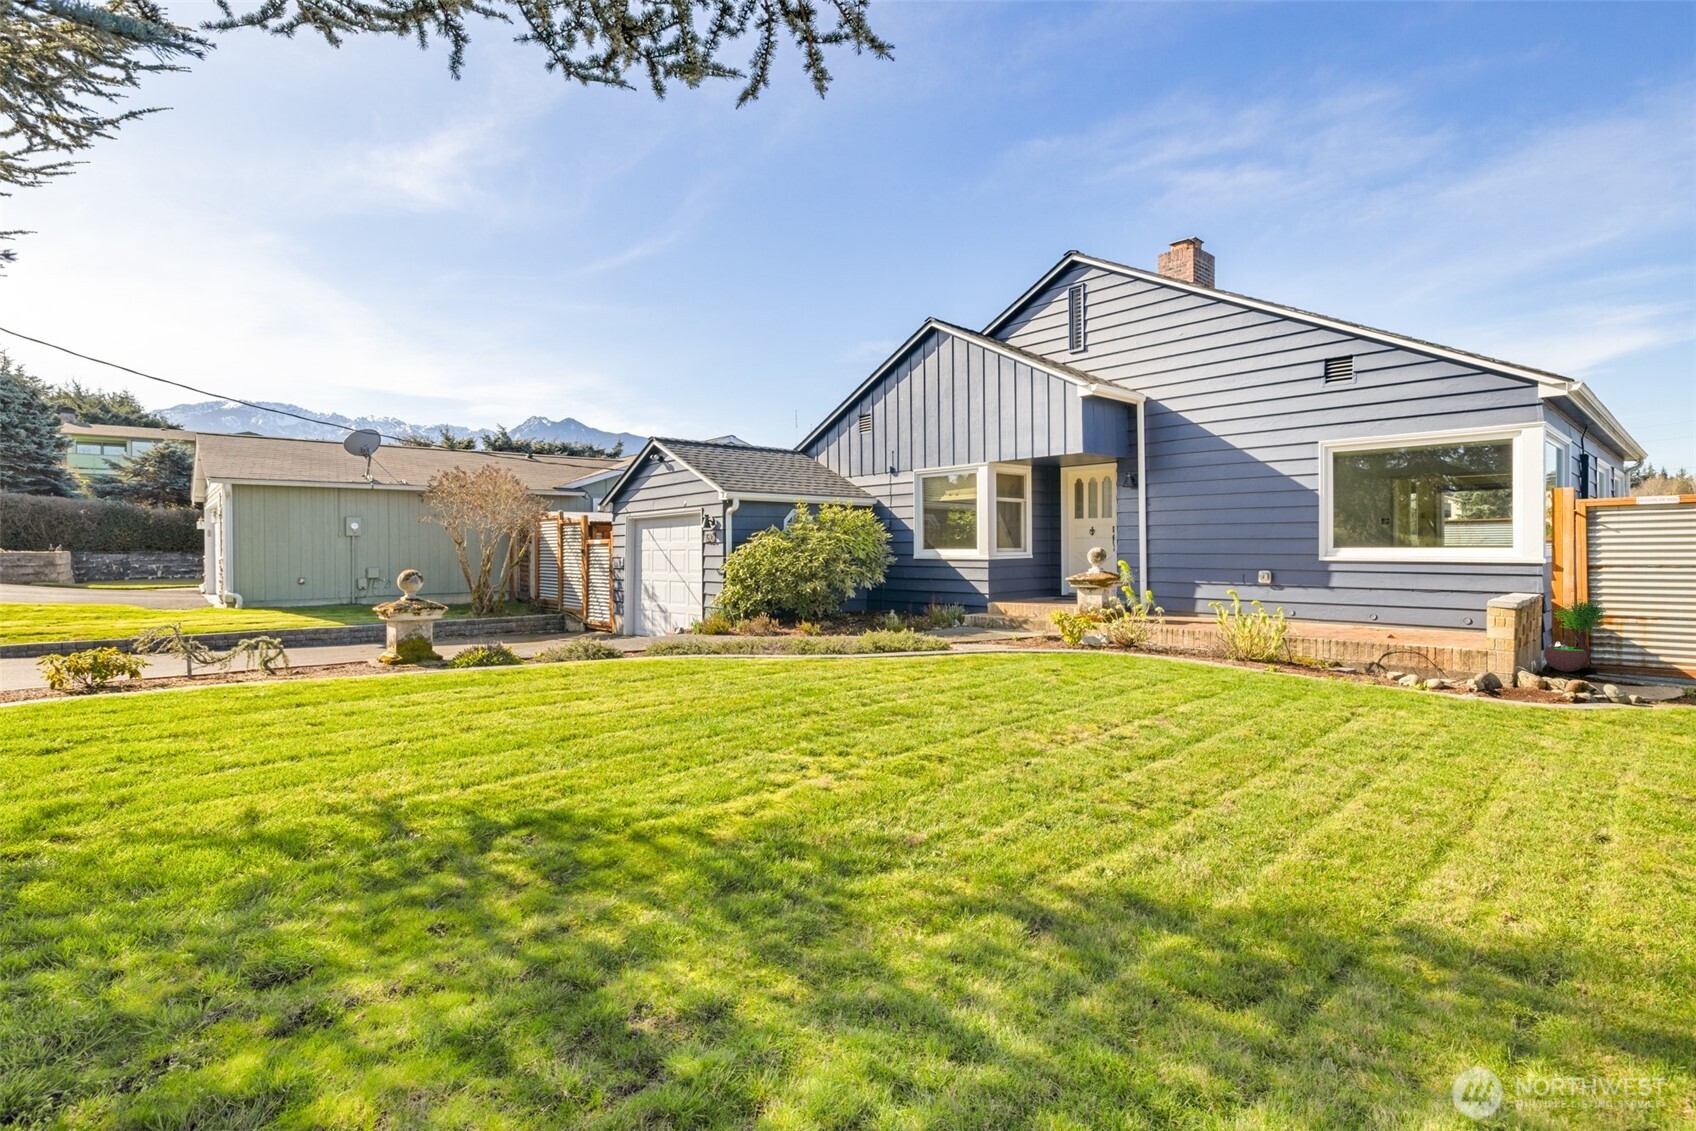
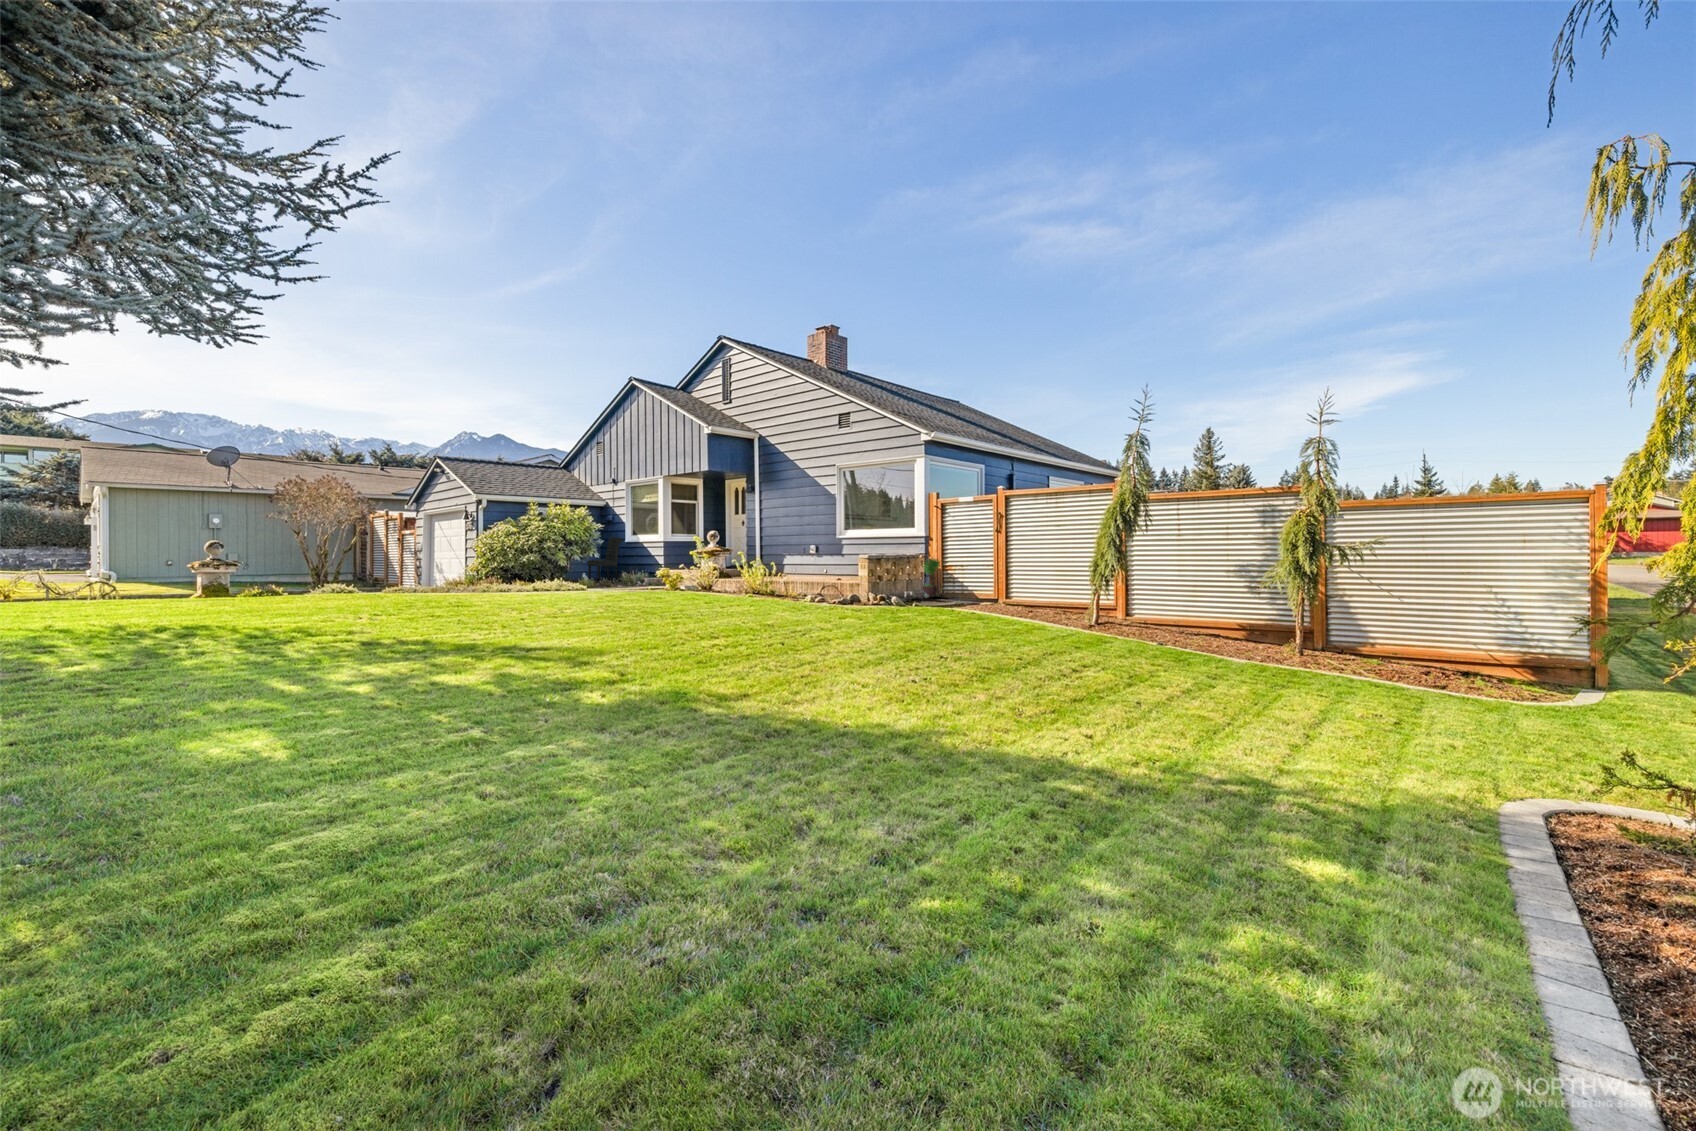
chair: none [867,551,913,614] -> present [588,537,622,580]

